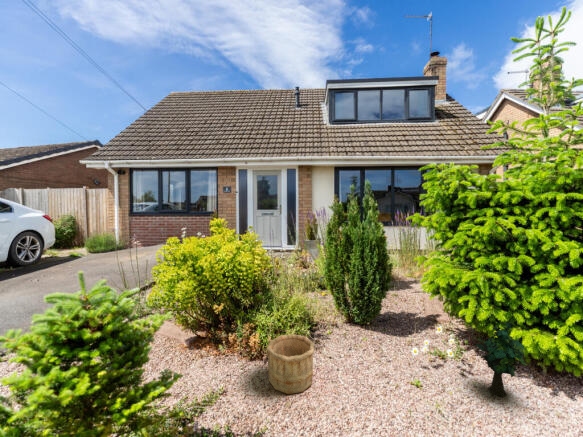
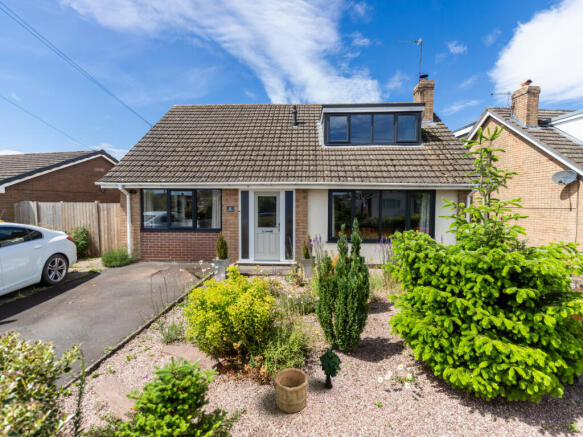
decorative plant: present [474,322,527,396] -> present [318,344,342,389]

